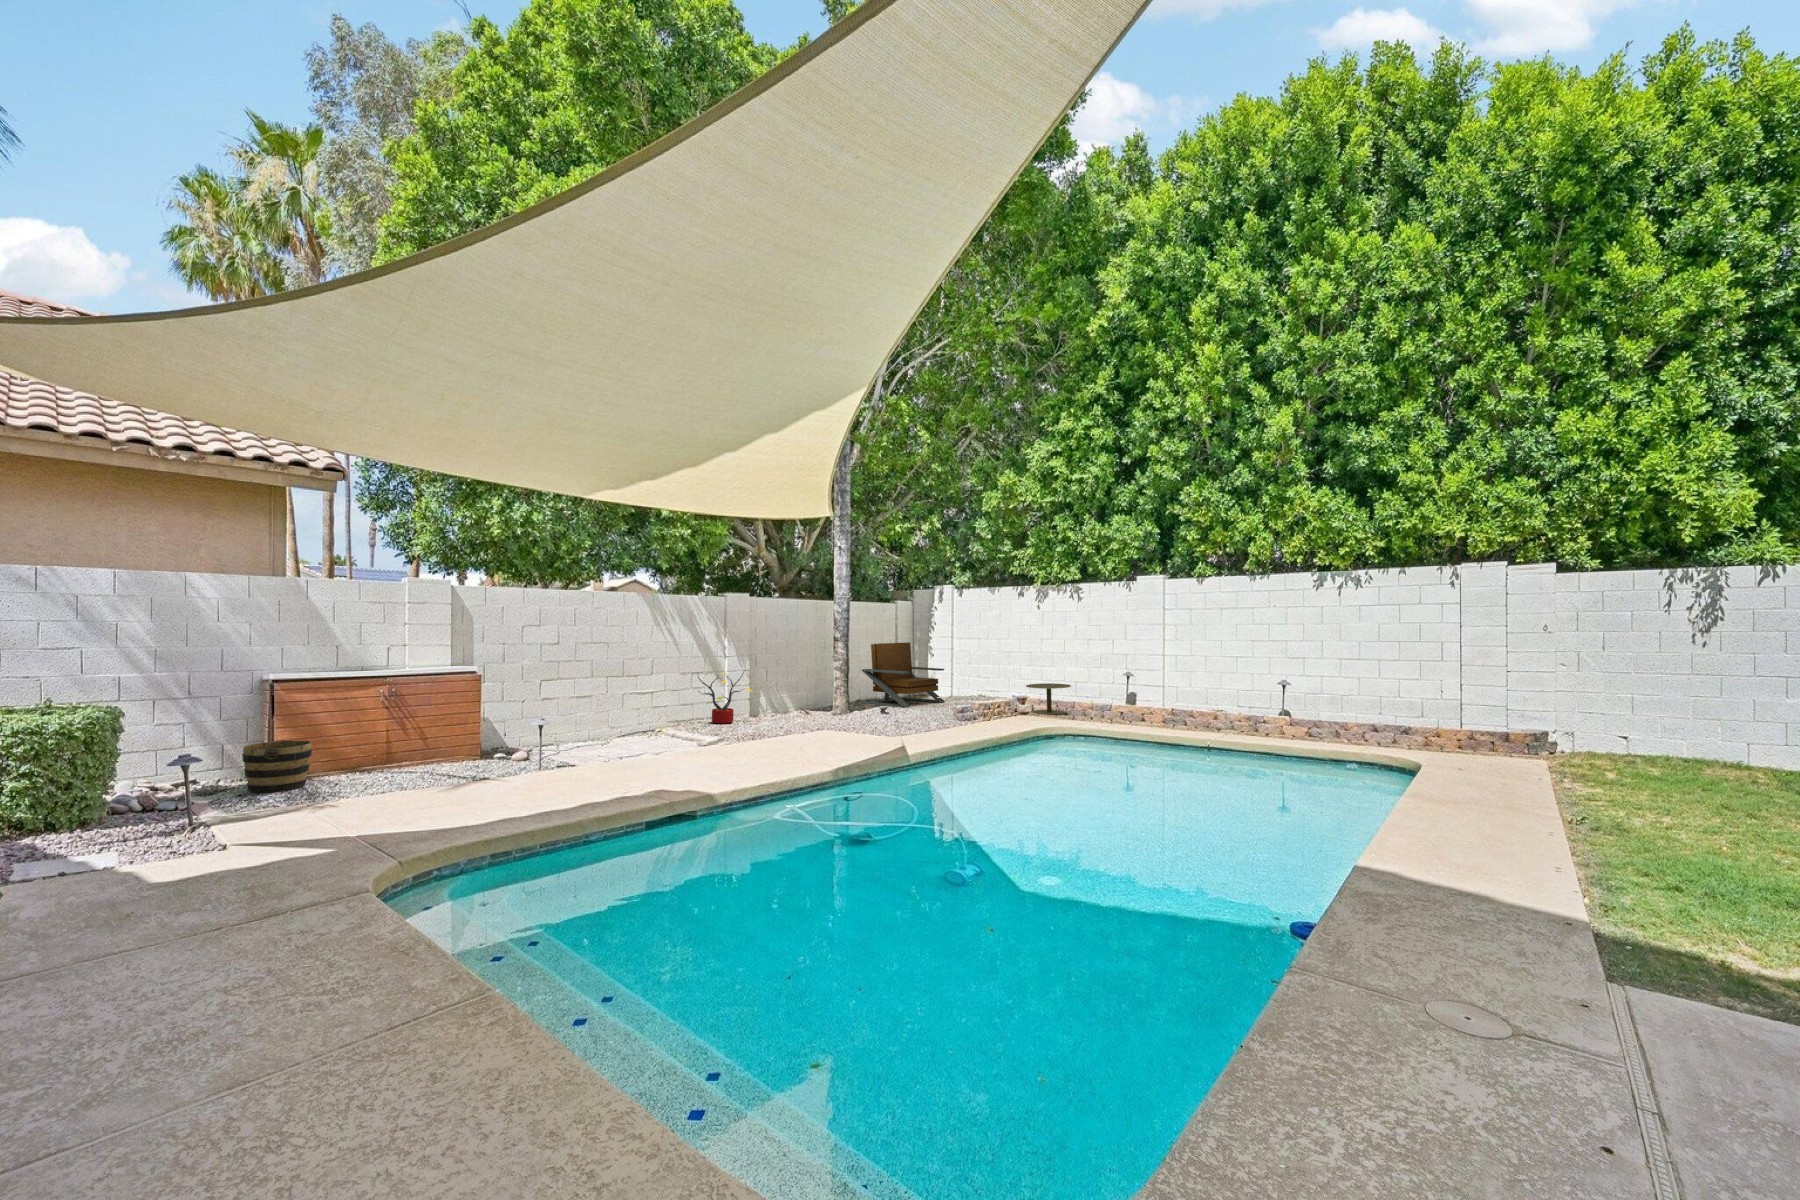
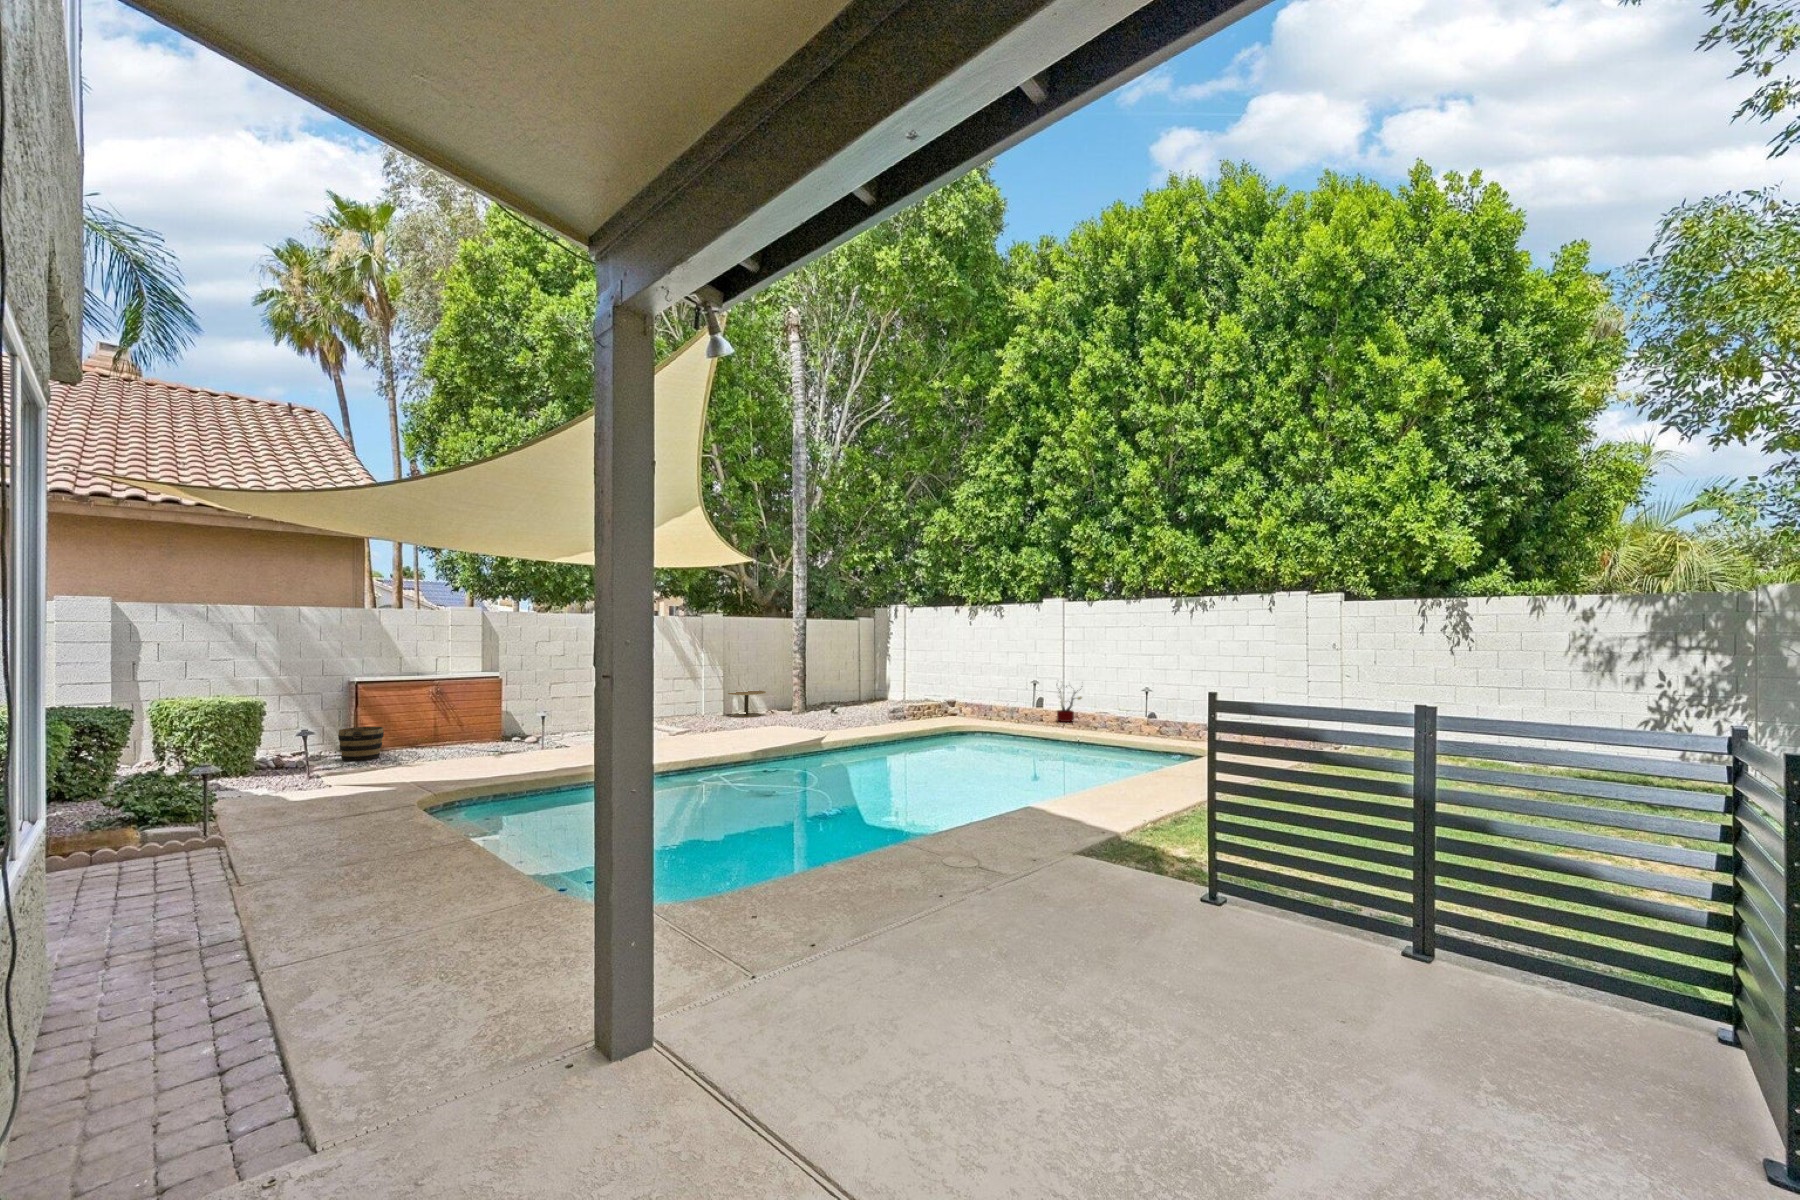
lounge chair: present [862,642,944,708] -> none [823,655,894,710]
decorative plant: present [698,672,753,723] -> present [1057,686,1082,722]
side table: present [1026,683,1071,714] -> present [728,690,766,717]

